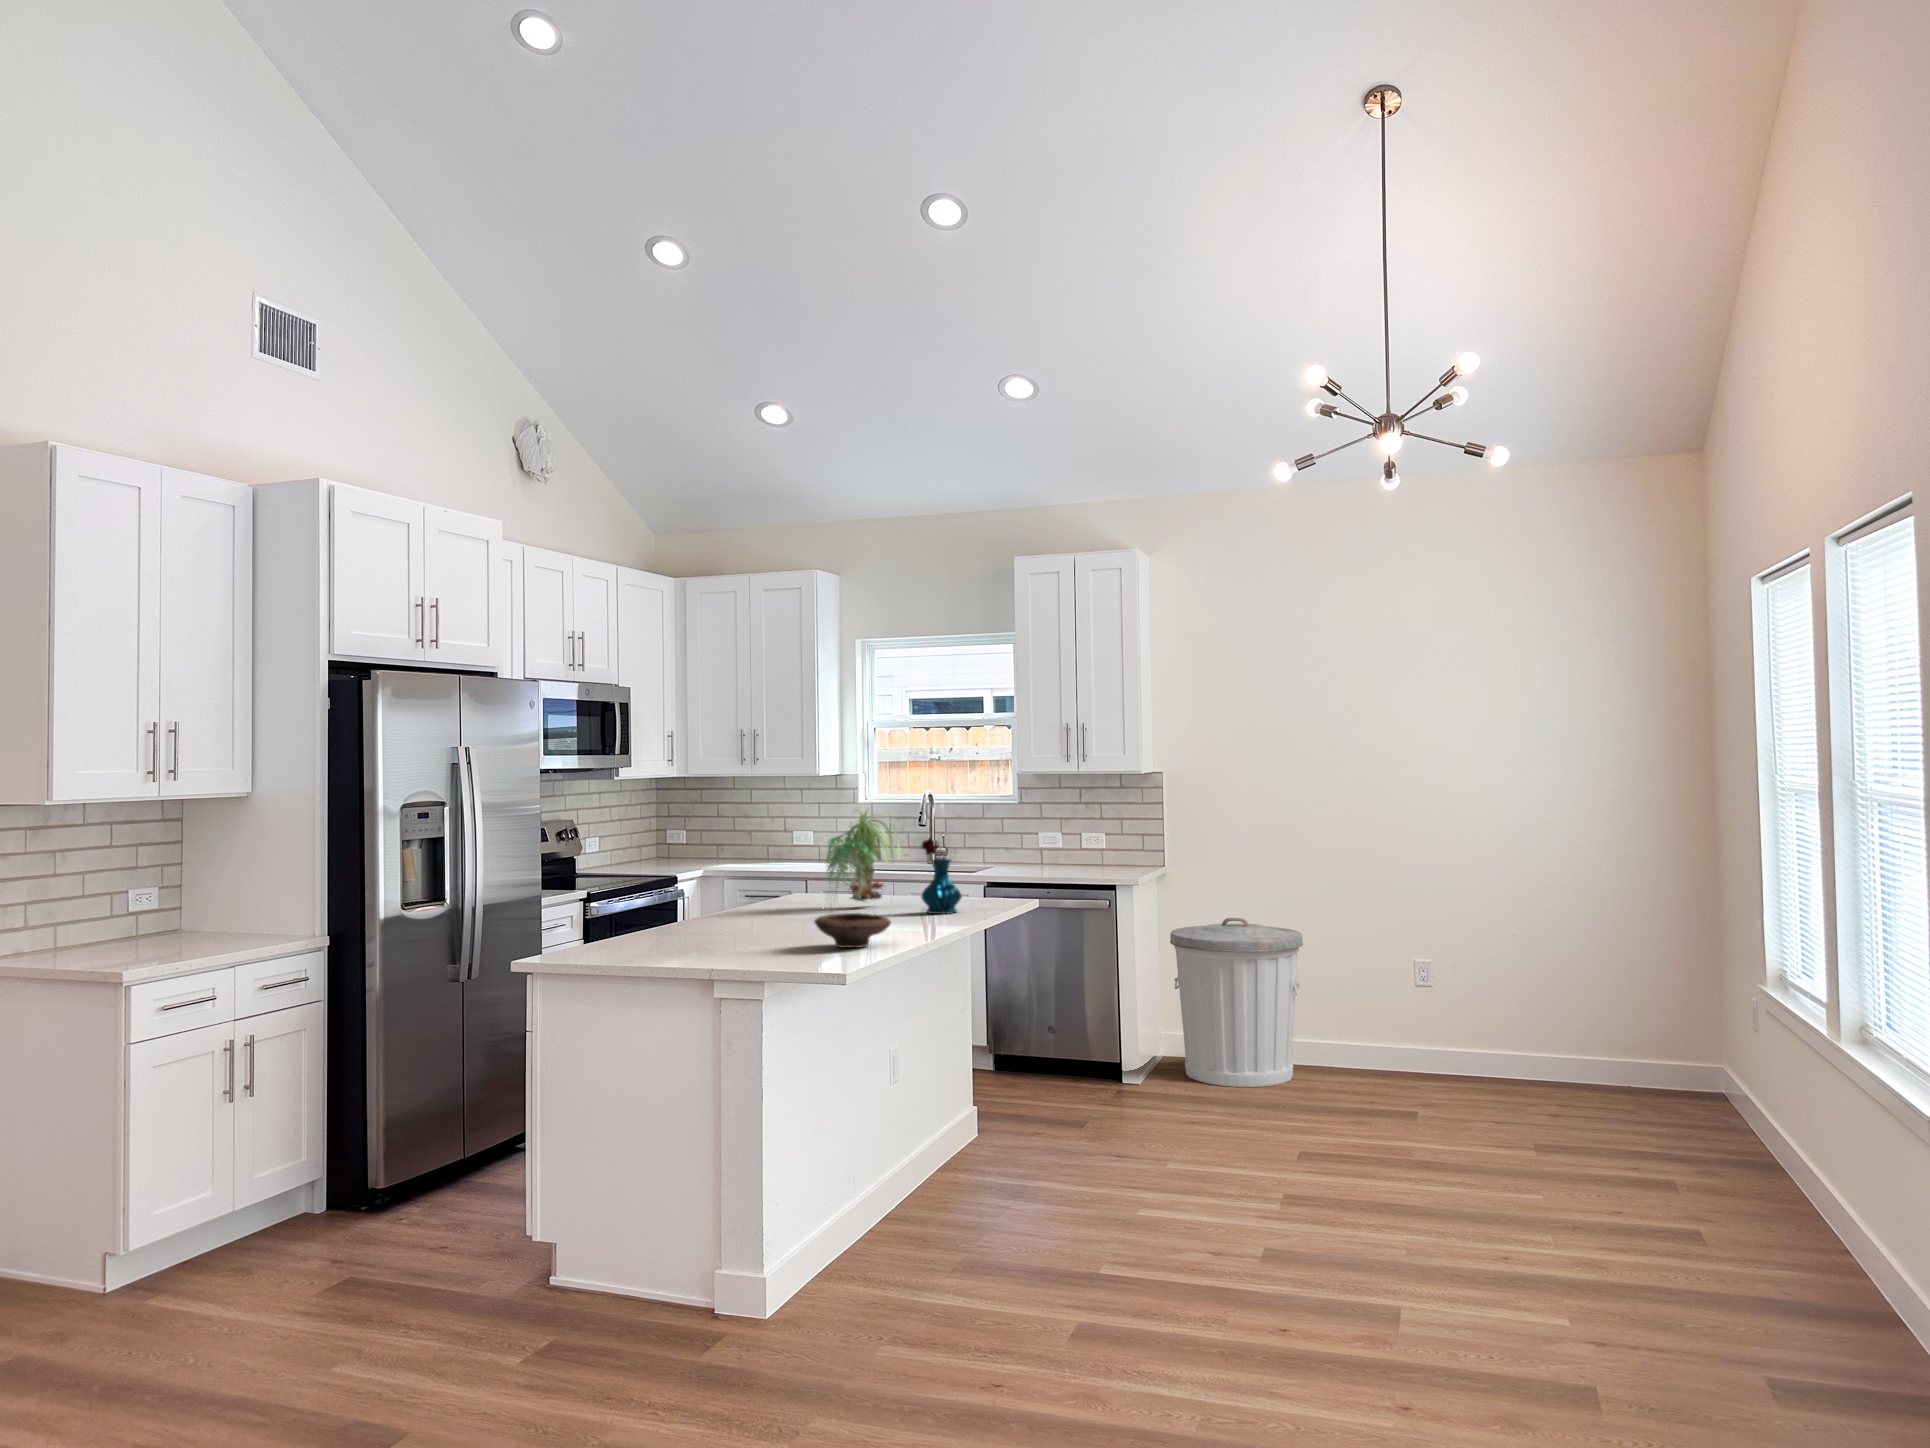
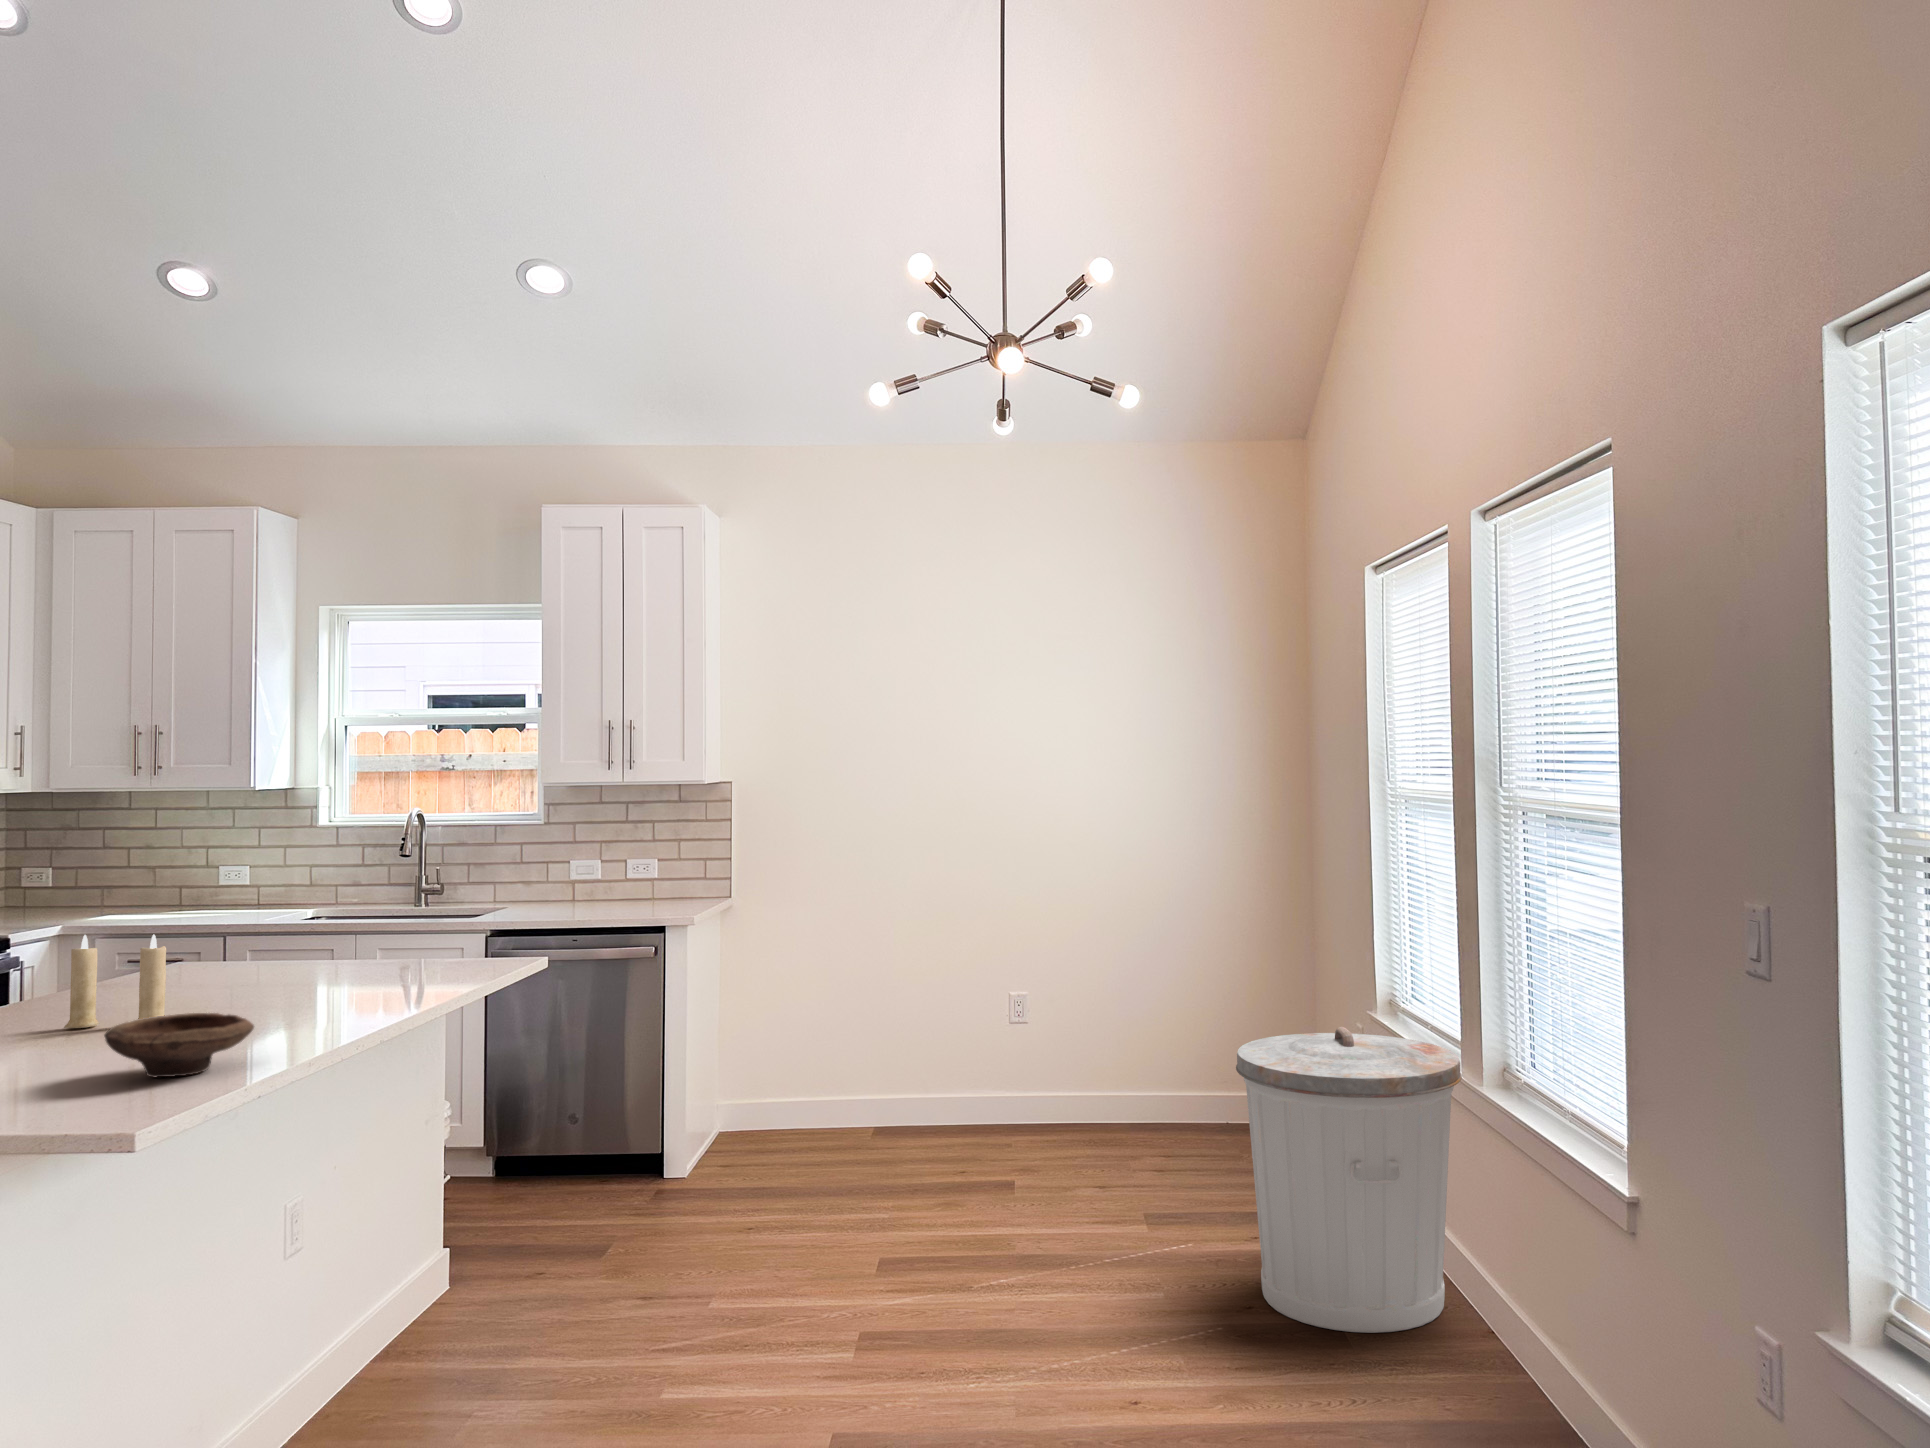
plant: present [825,809,907,901] -> none [193,835,345,995]
vase: present [921,838,962,914] -> none [352,877,417,992]
candle: none [764,866,822,927] -> present [64,934,166,1028]
trash can: present [1170,918,1303,1087] -> present [1236,1027,1462,1333]

